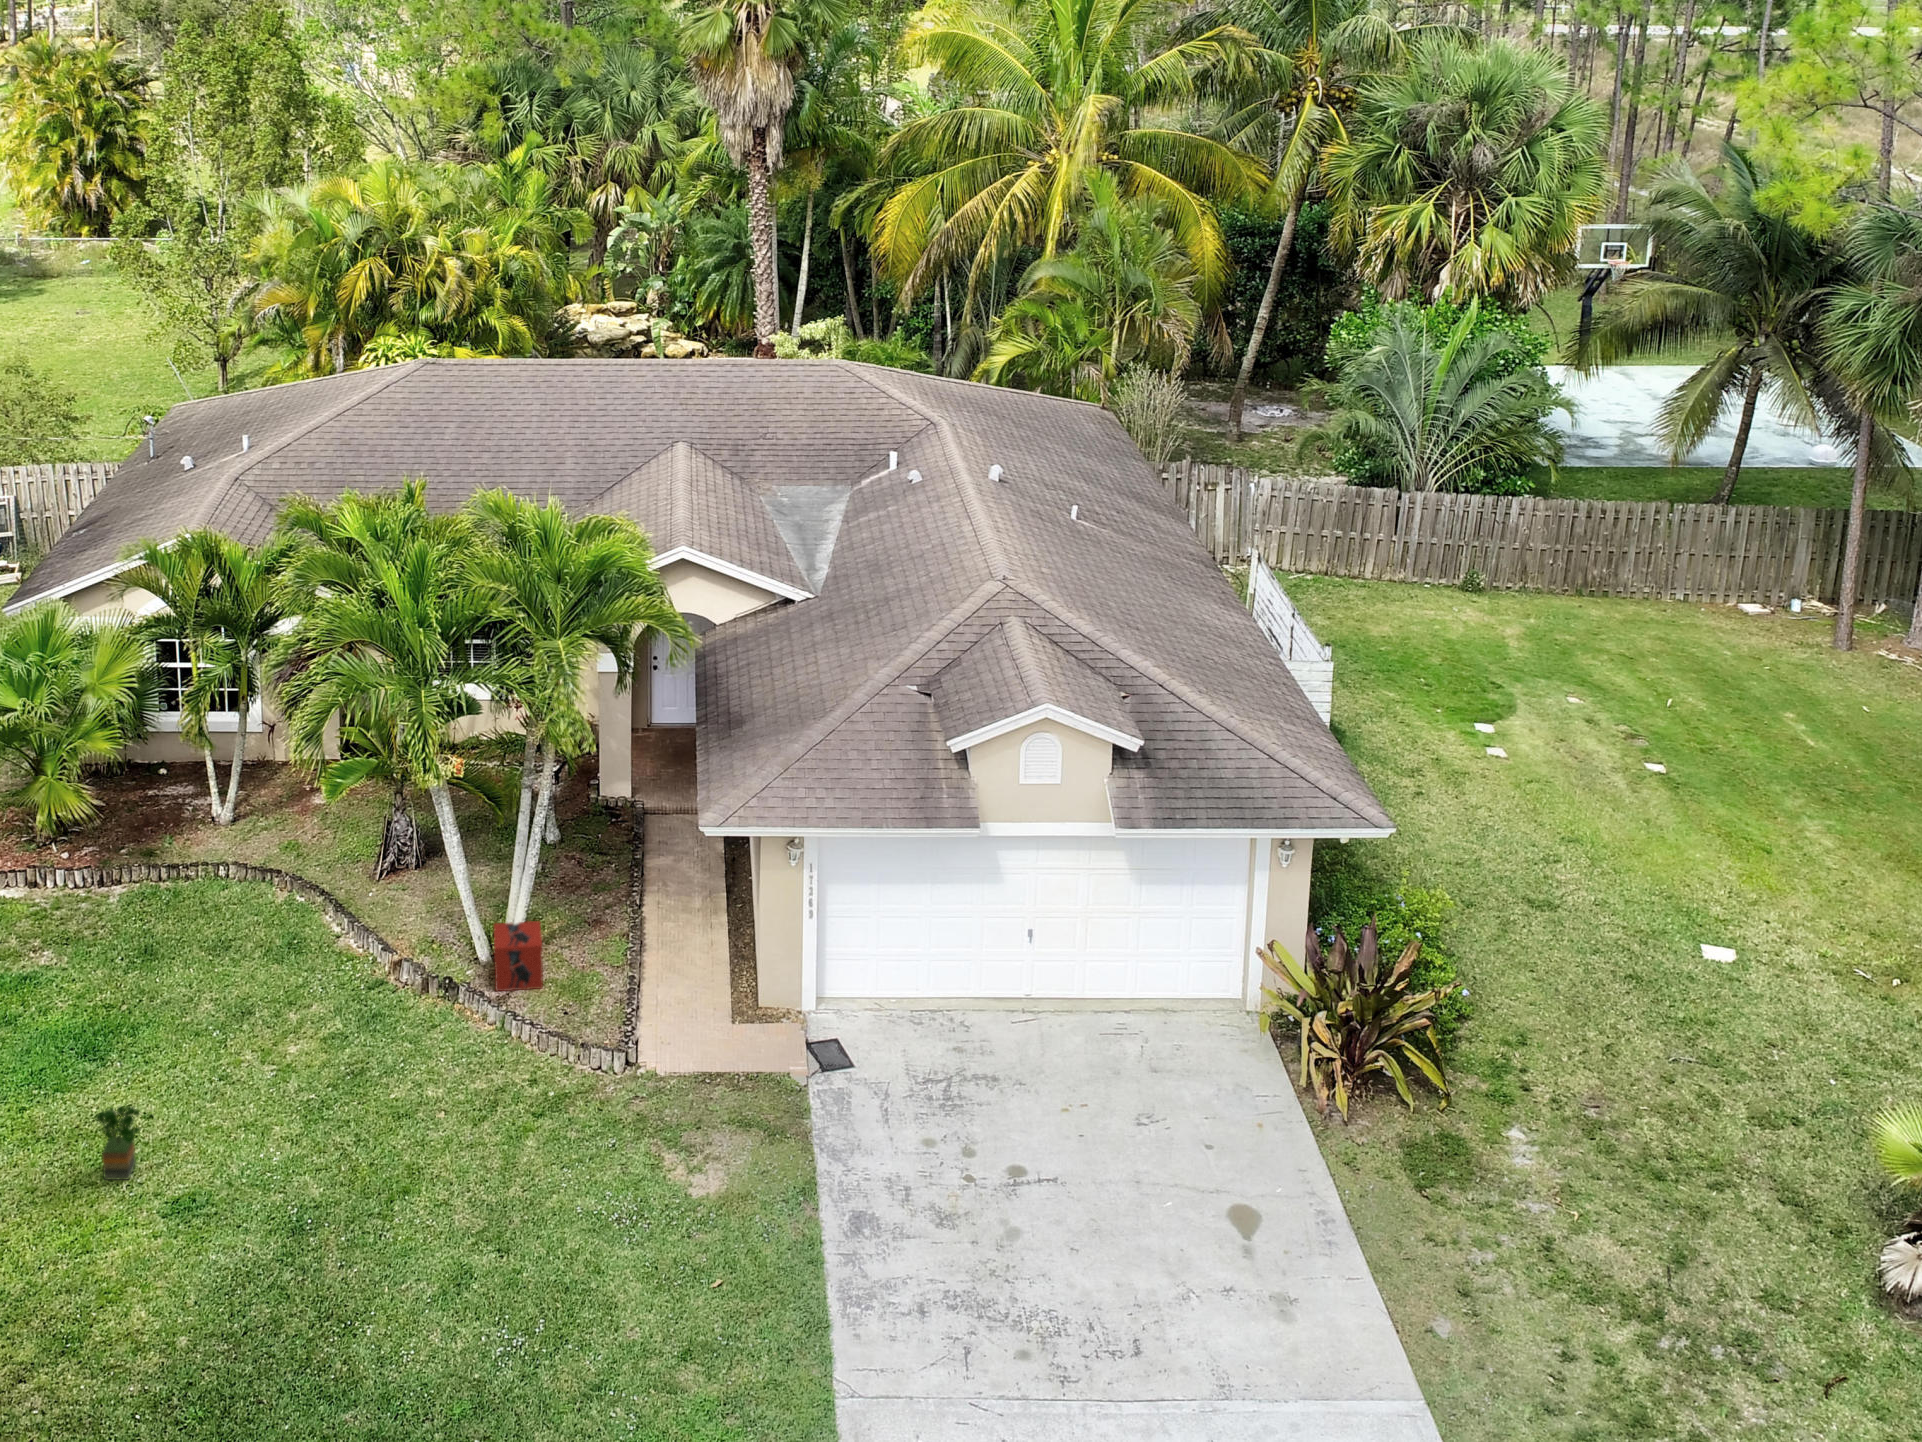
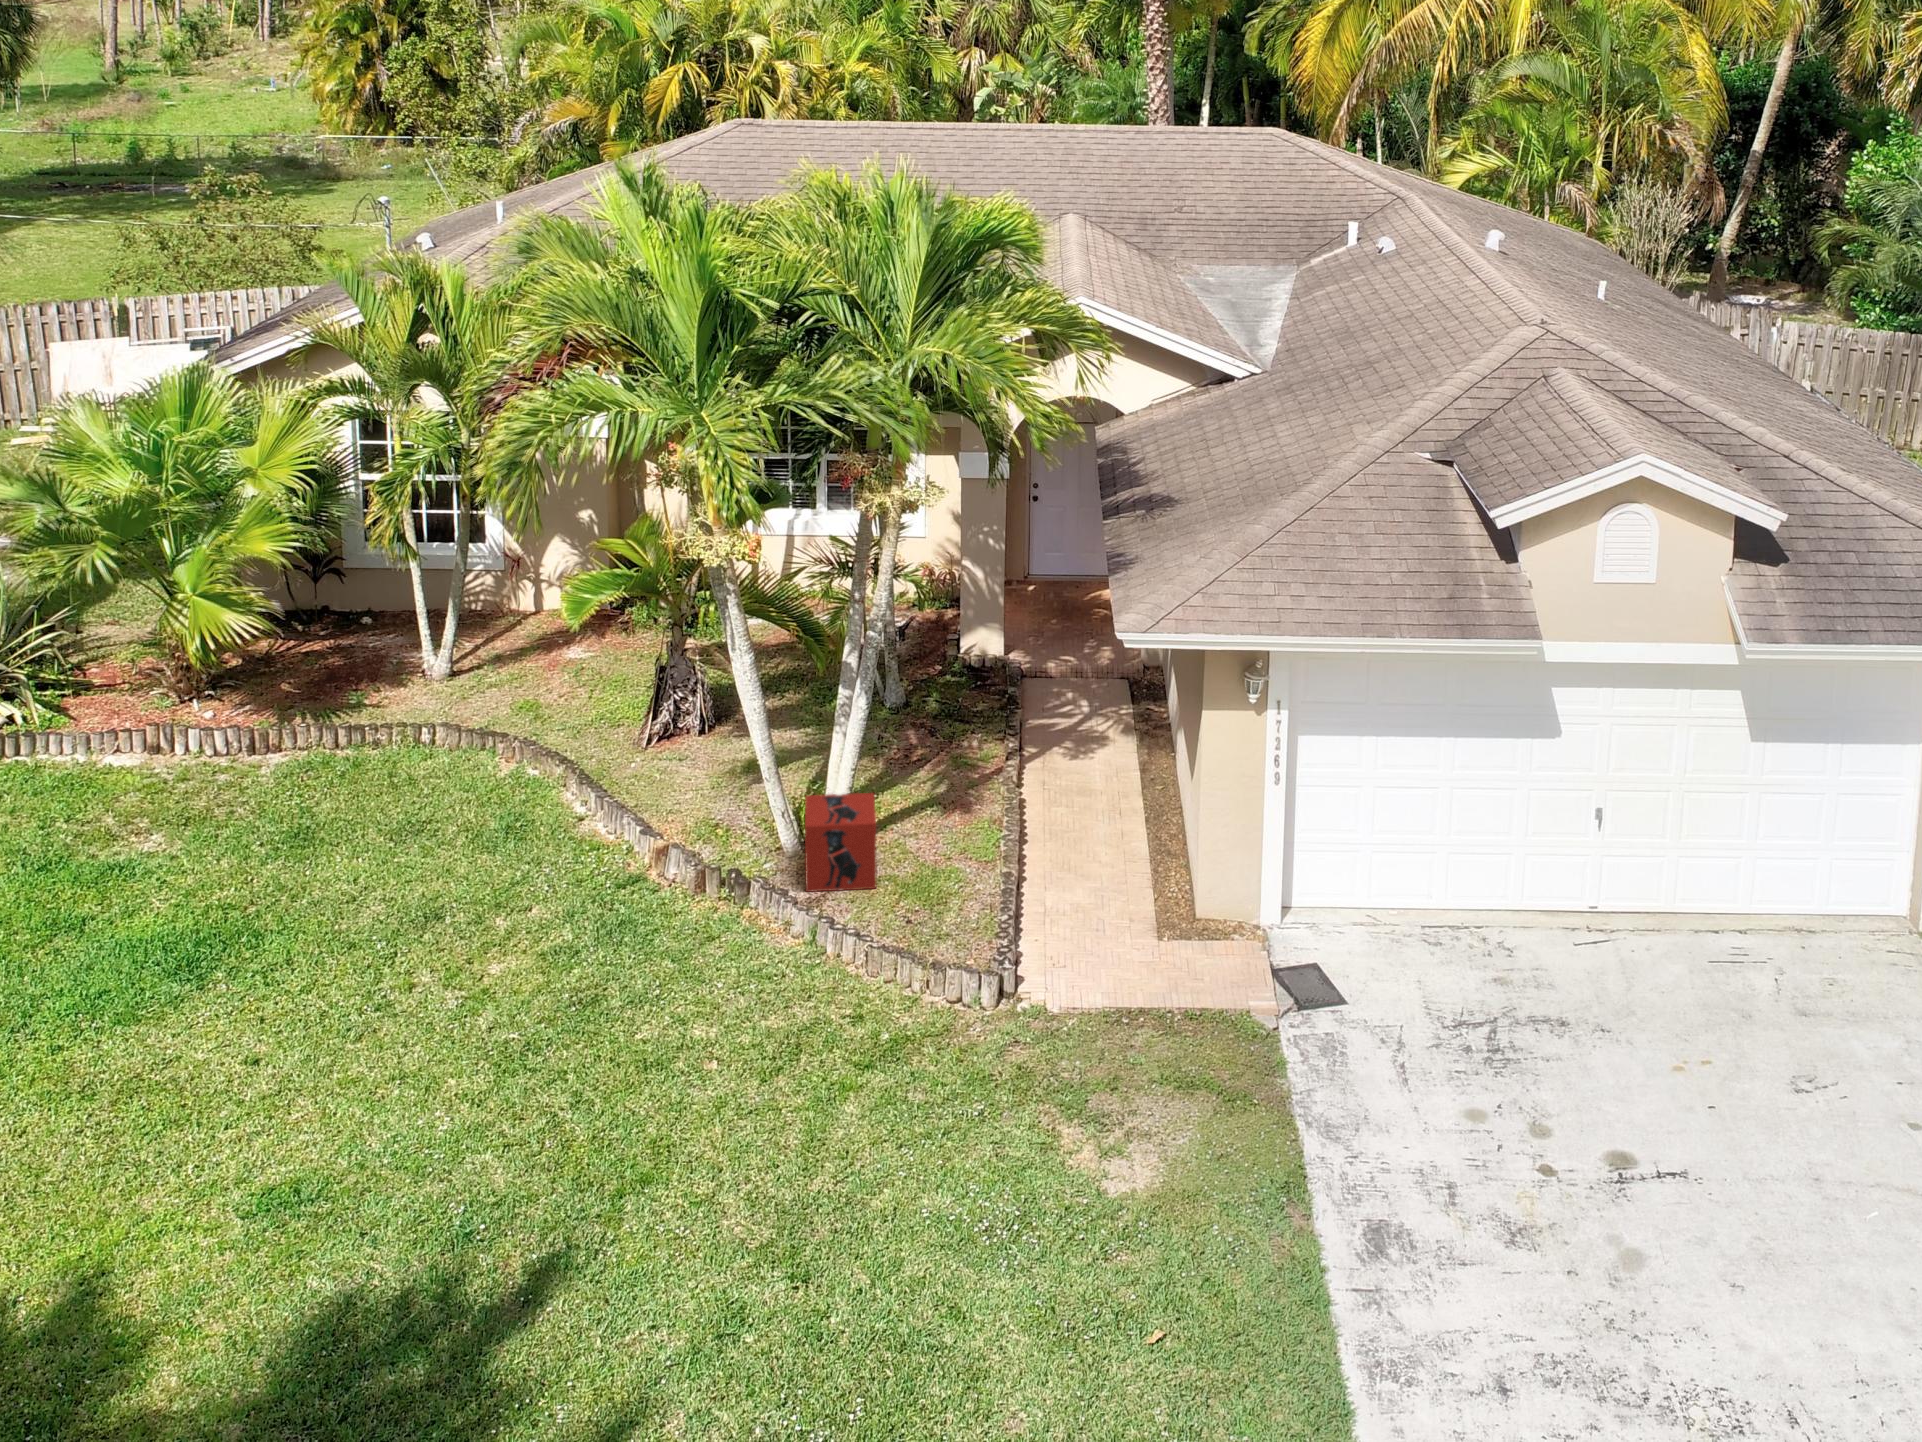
potted tree: present [95,1105,140,1180] -> none [144,1031,224,1153]

